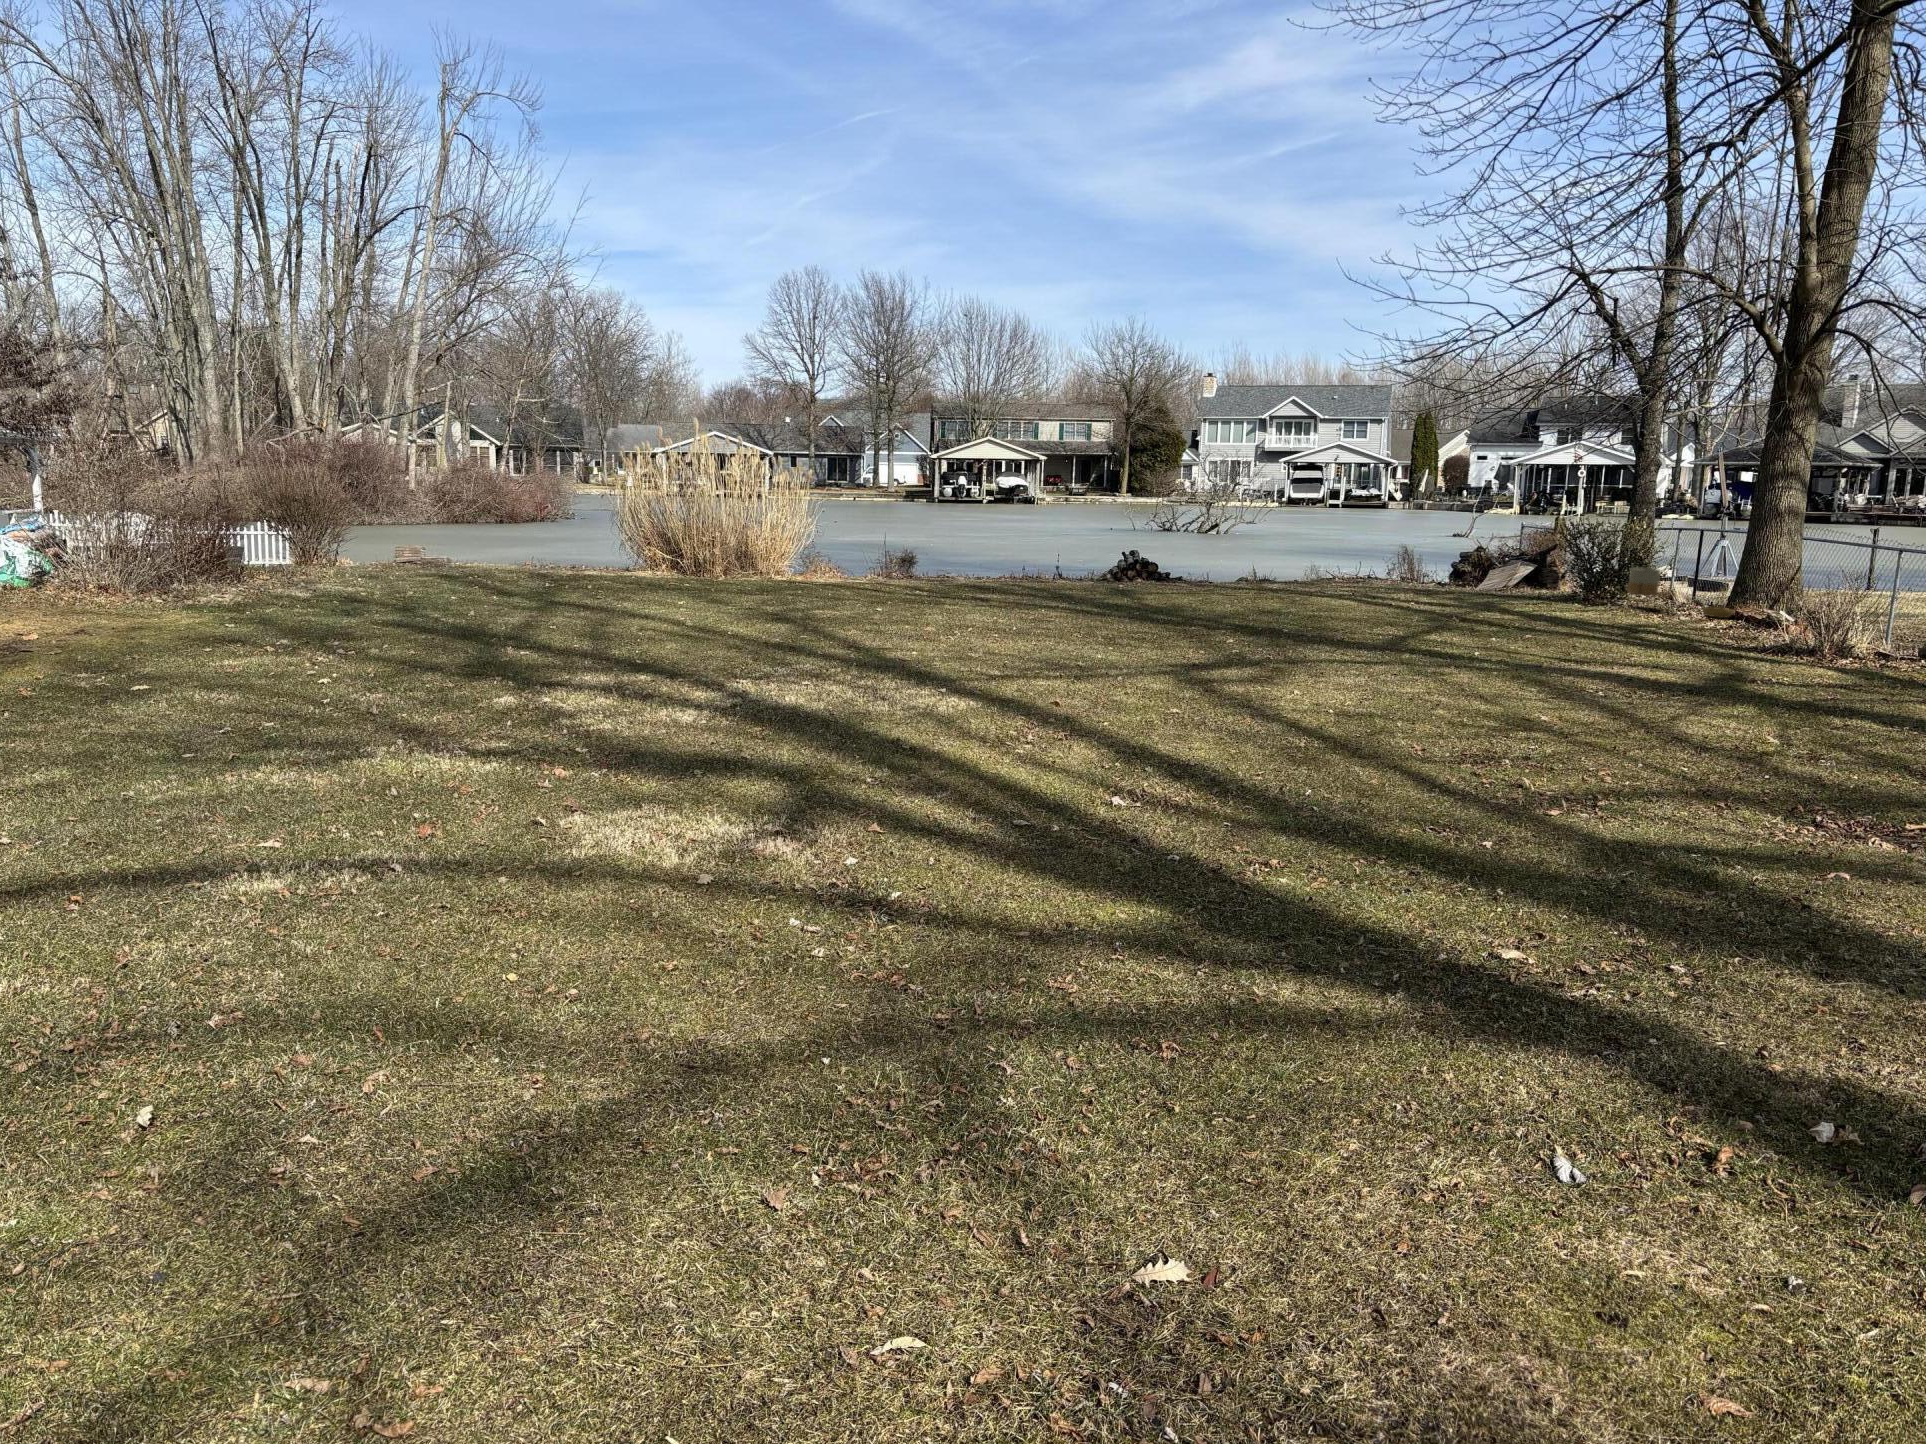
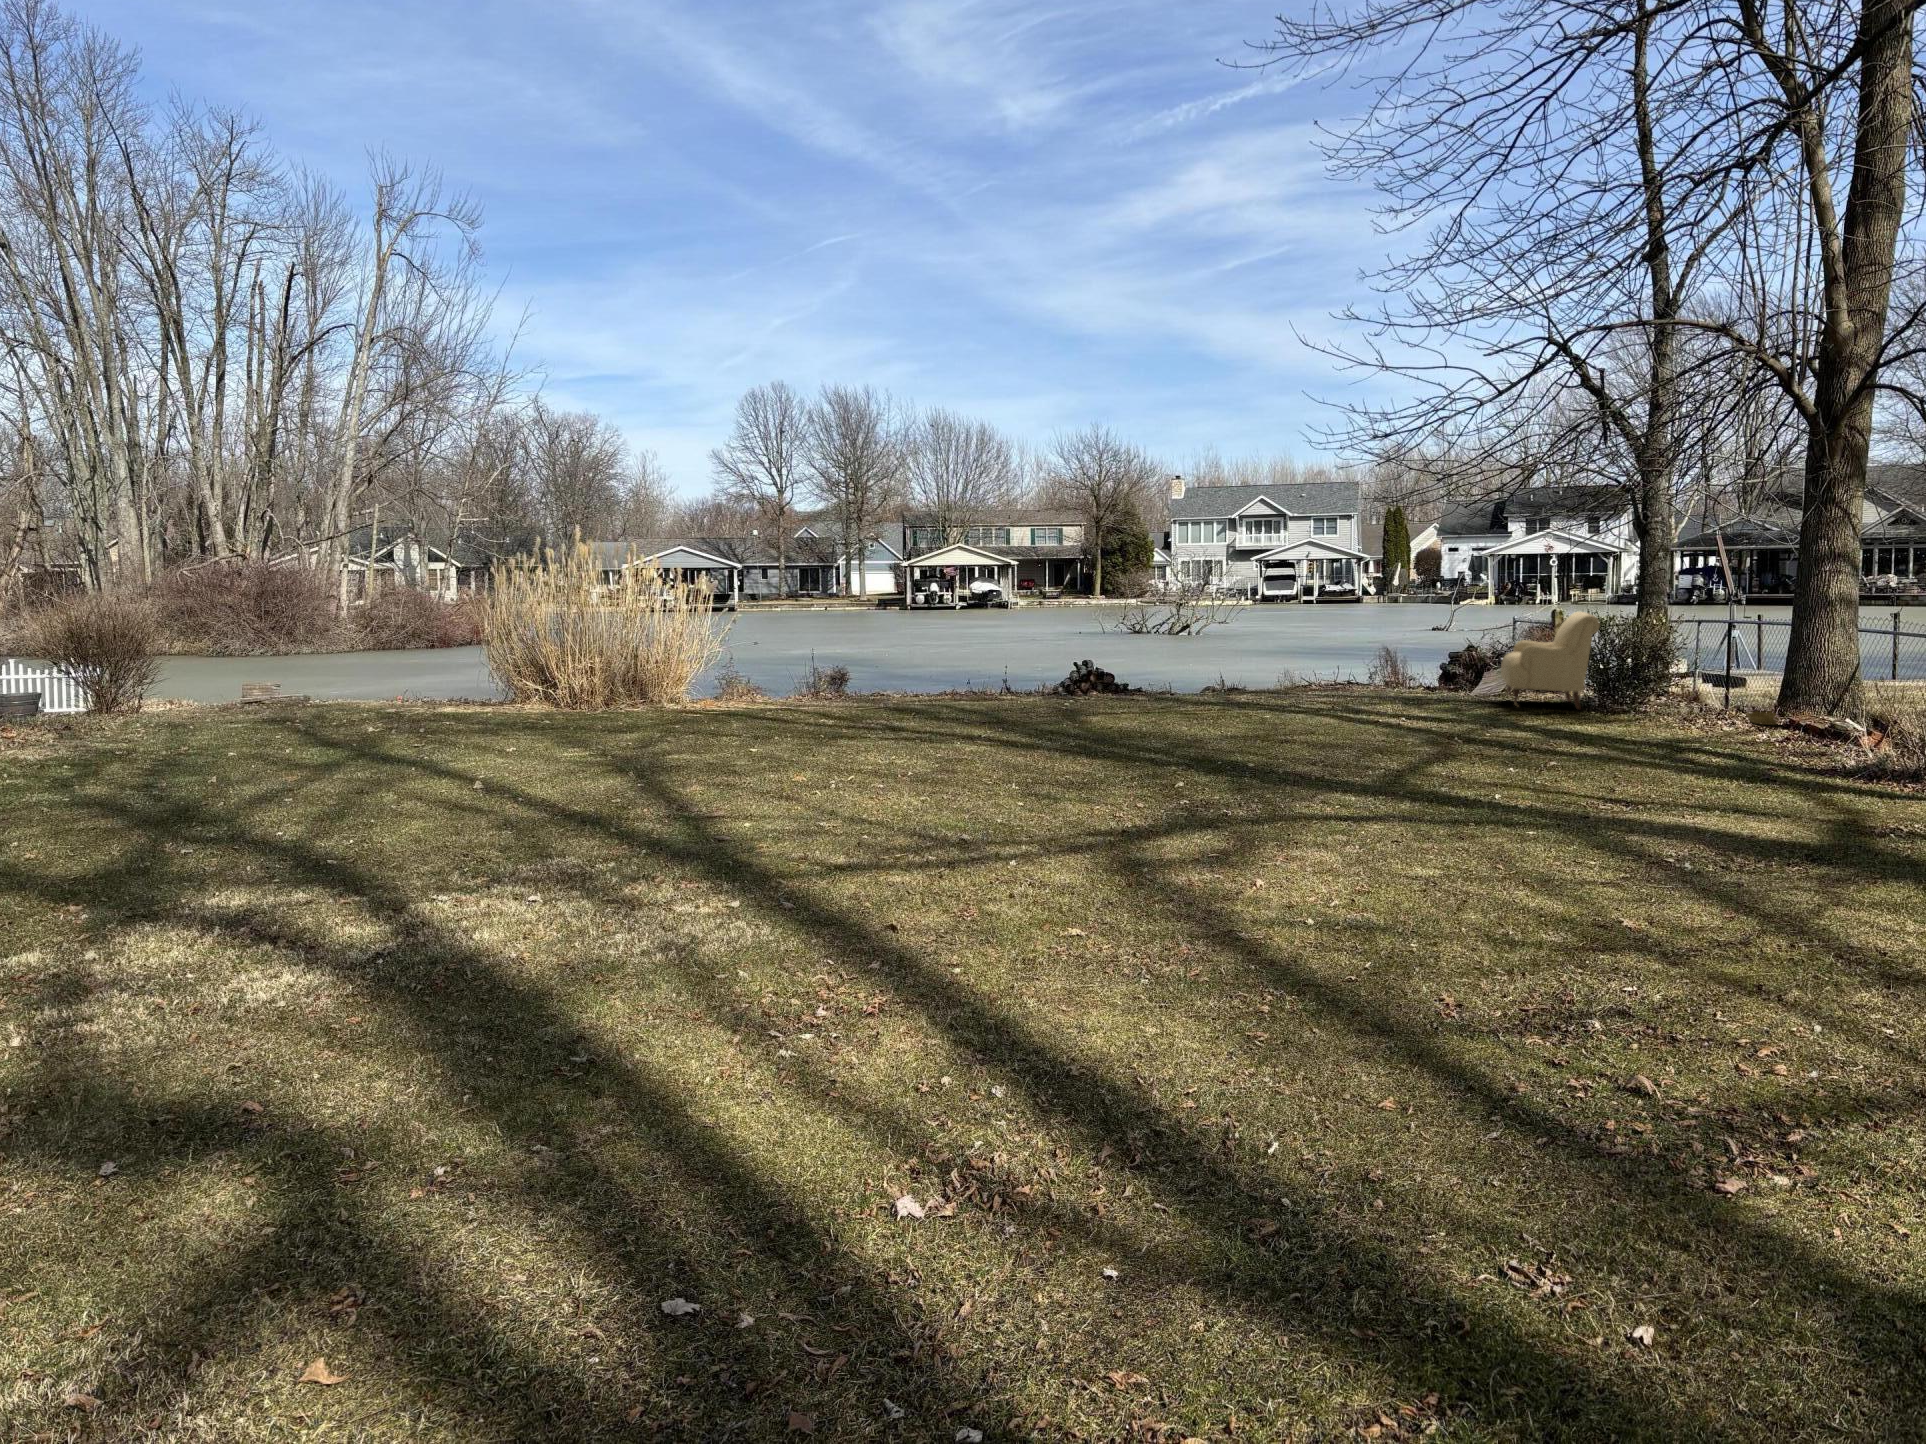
chair: none [1498,517,1585,601] -> present [1501,612,1600,709]
planter: present [1627,567,1660,597] -> none [1655,668,1692,716]

